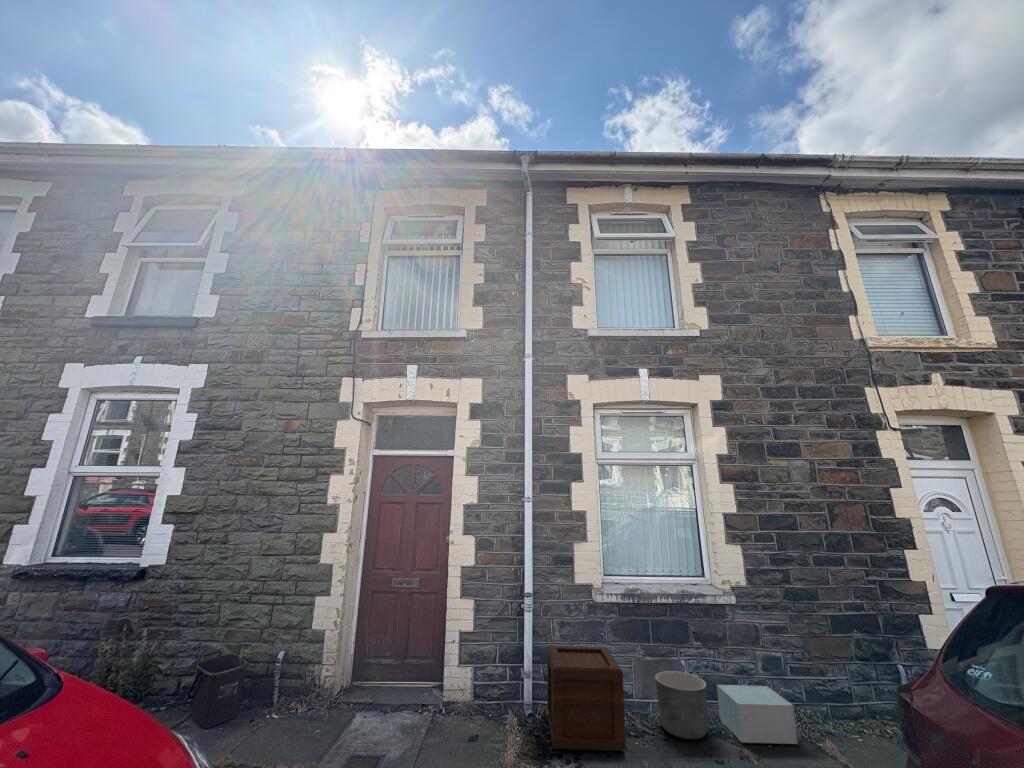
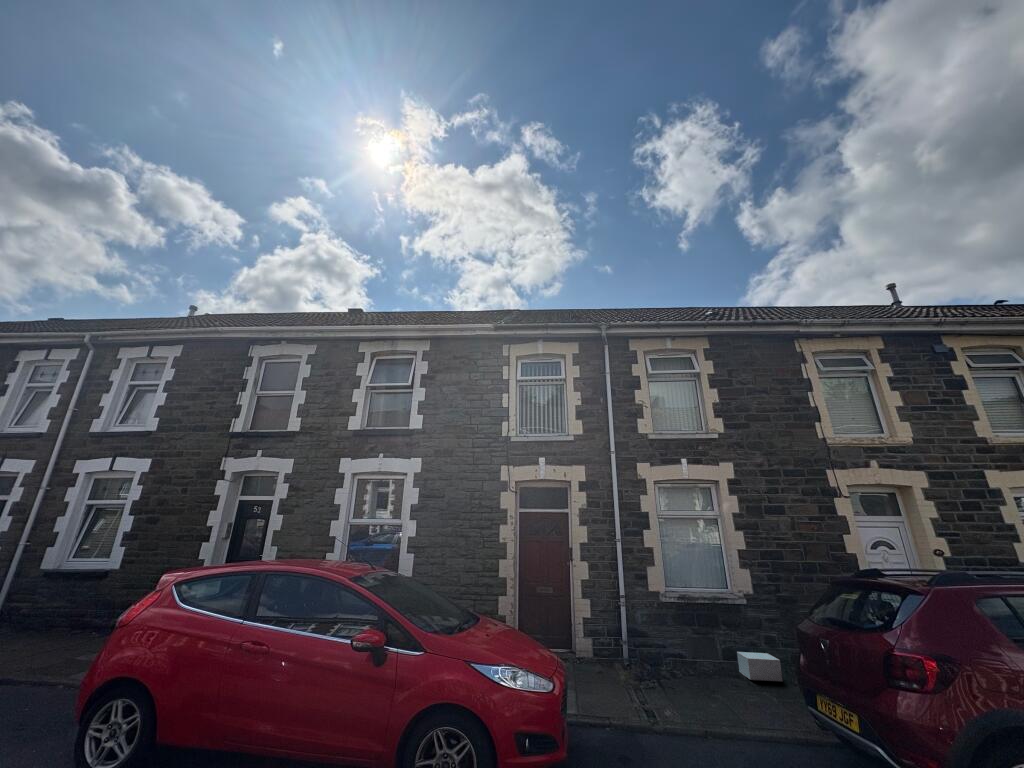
wooden crate: present [547,646,626,751] -> none [635,627,684,680]
planter: present [655,671,708,739] -> none [700,643,731,678]

